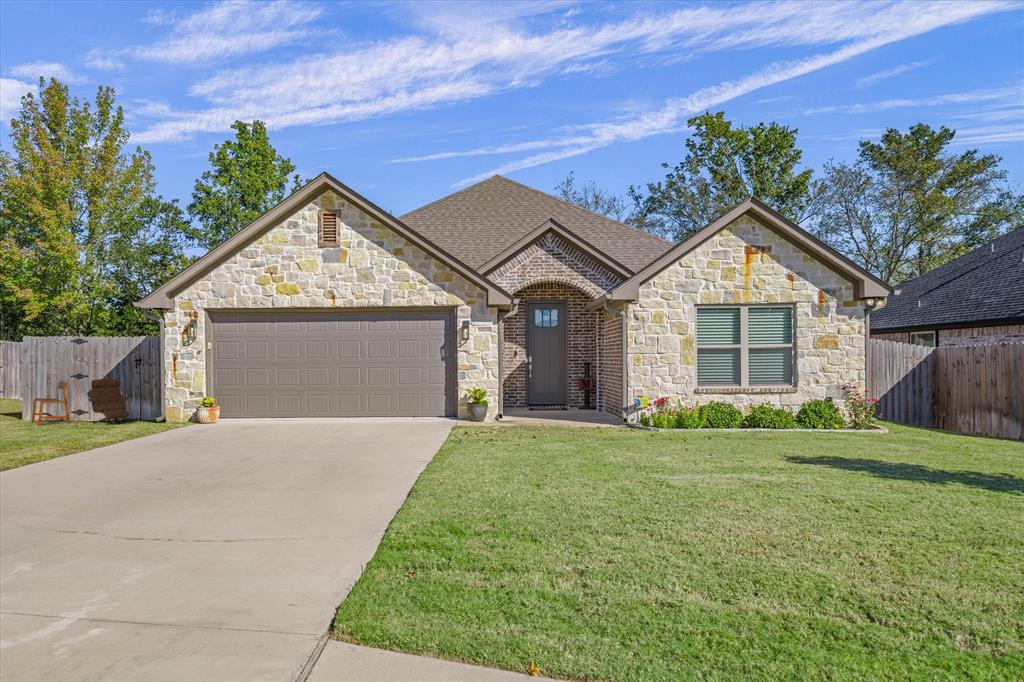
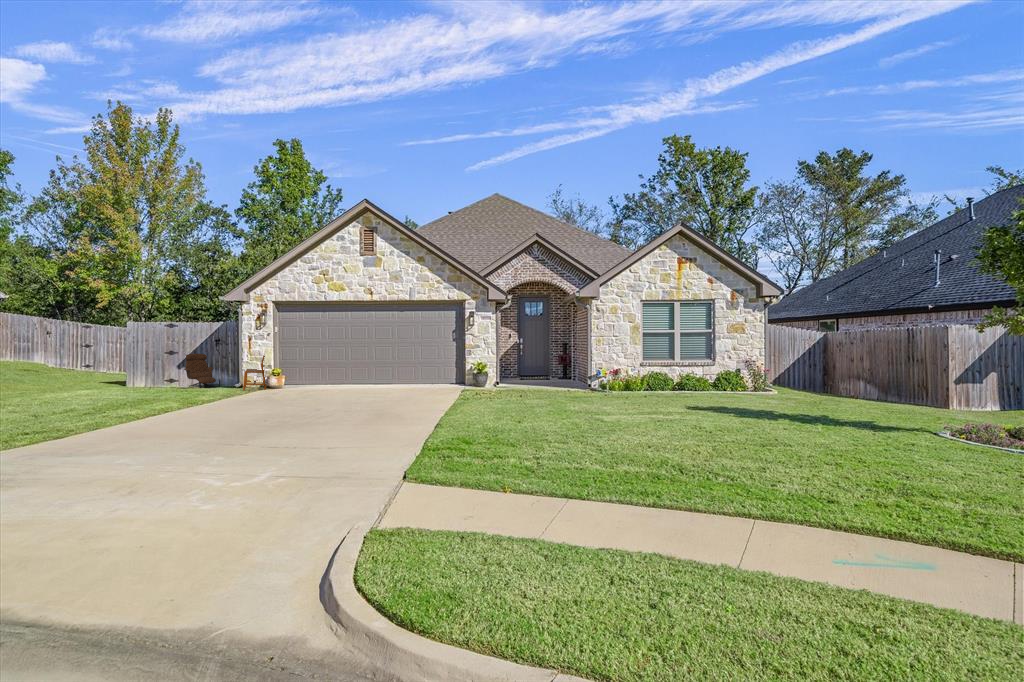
bench: present [32,381,70,426] -> present [243,356,267,391]

